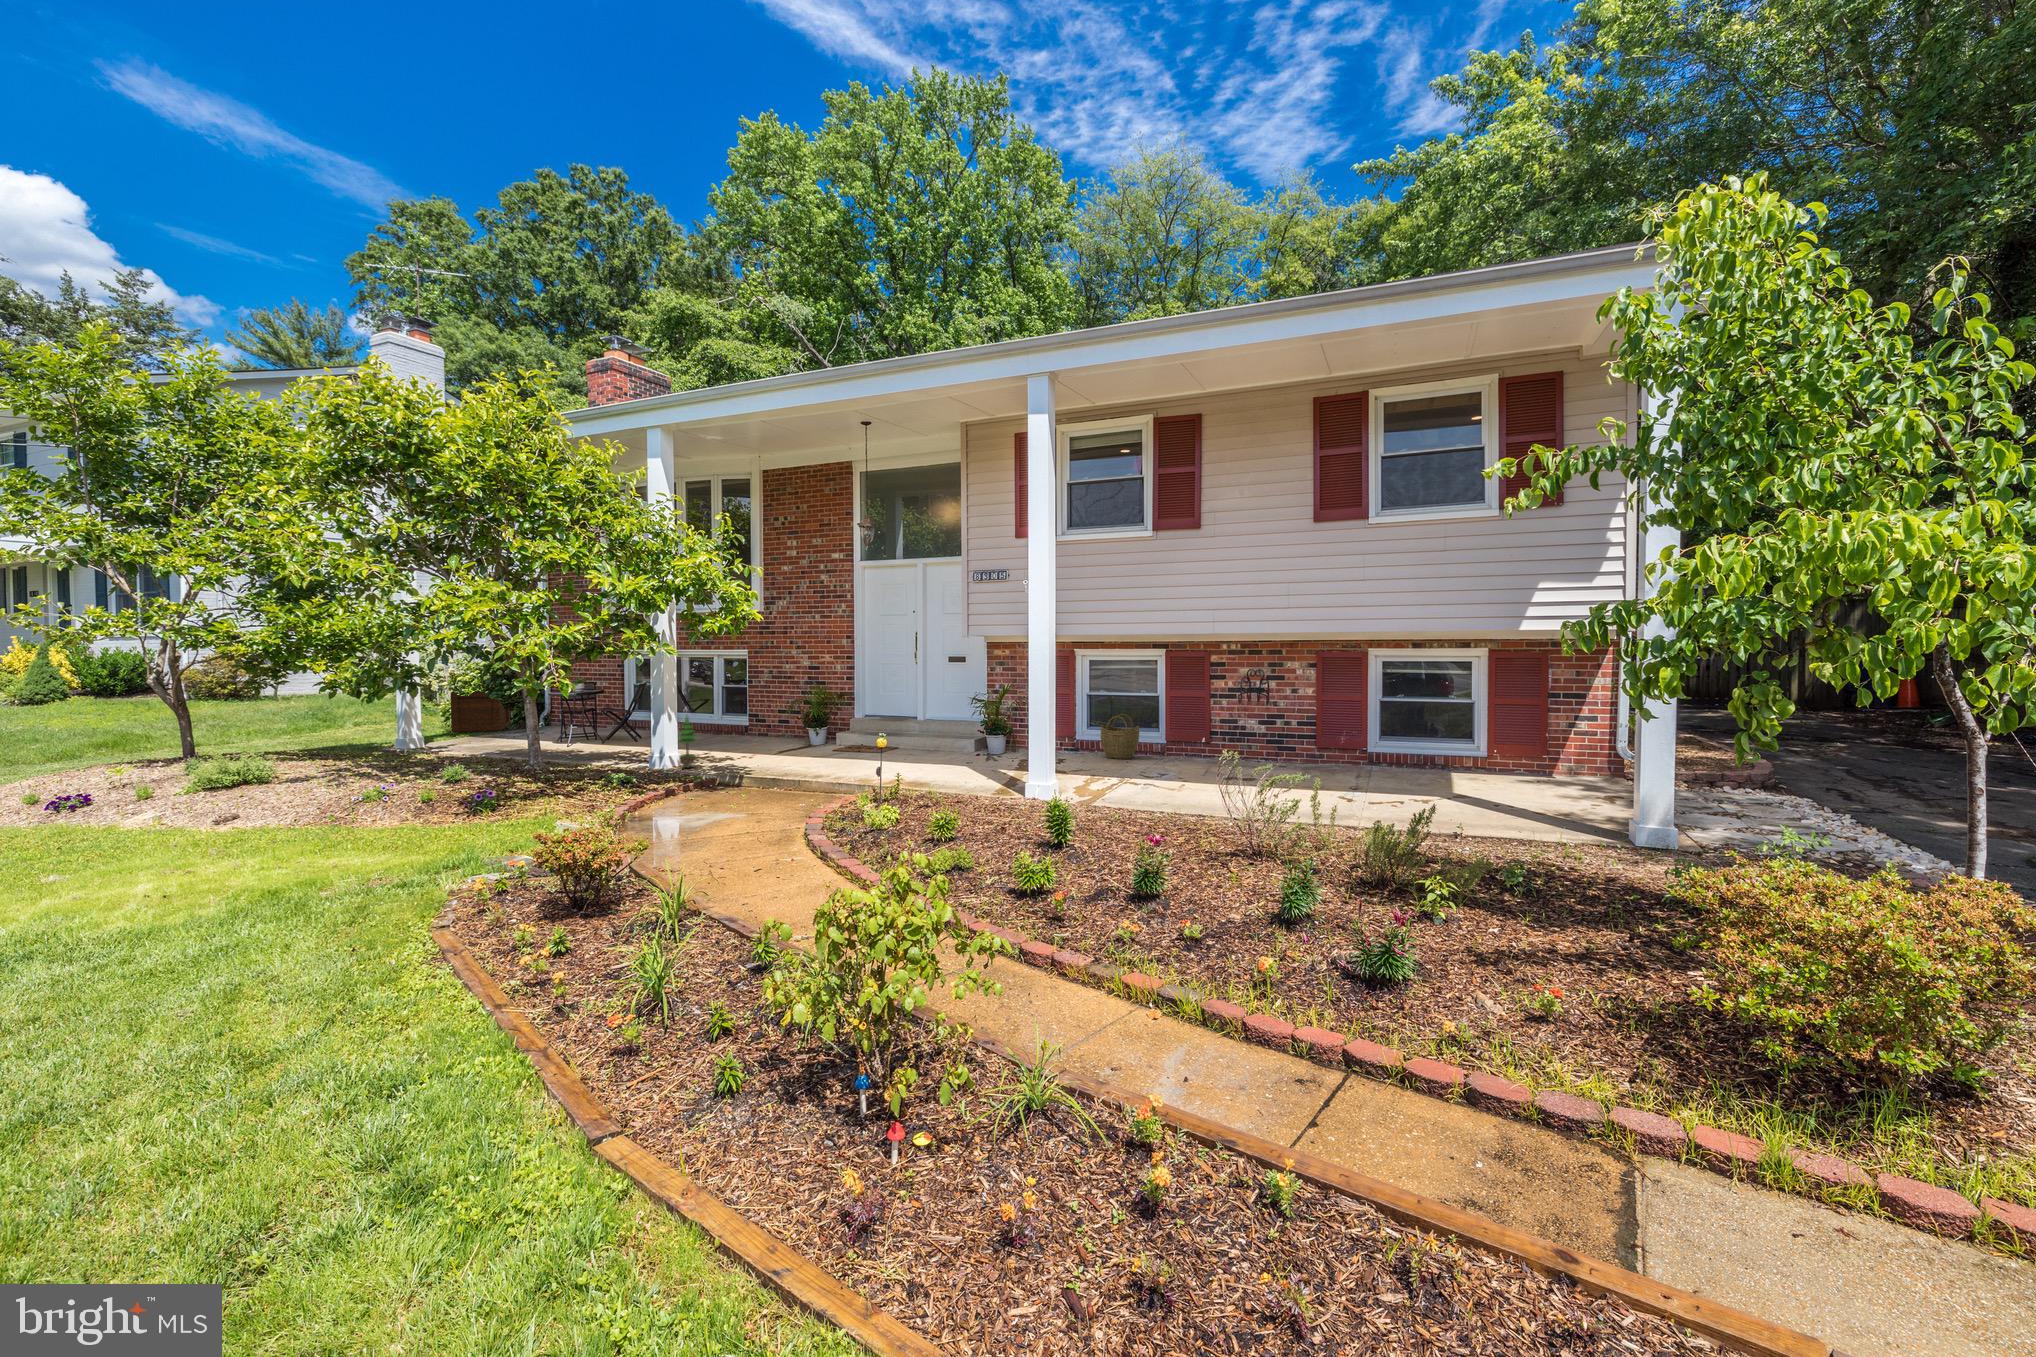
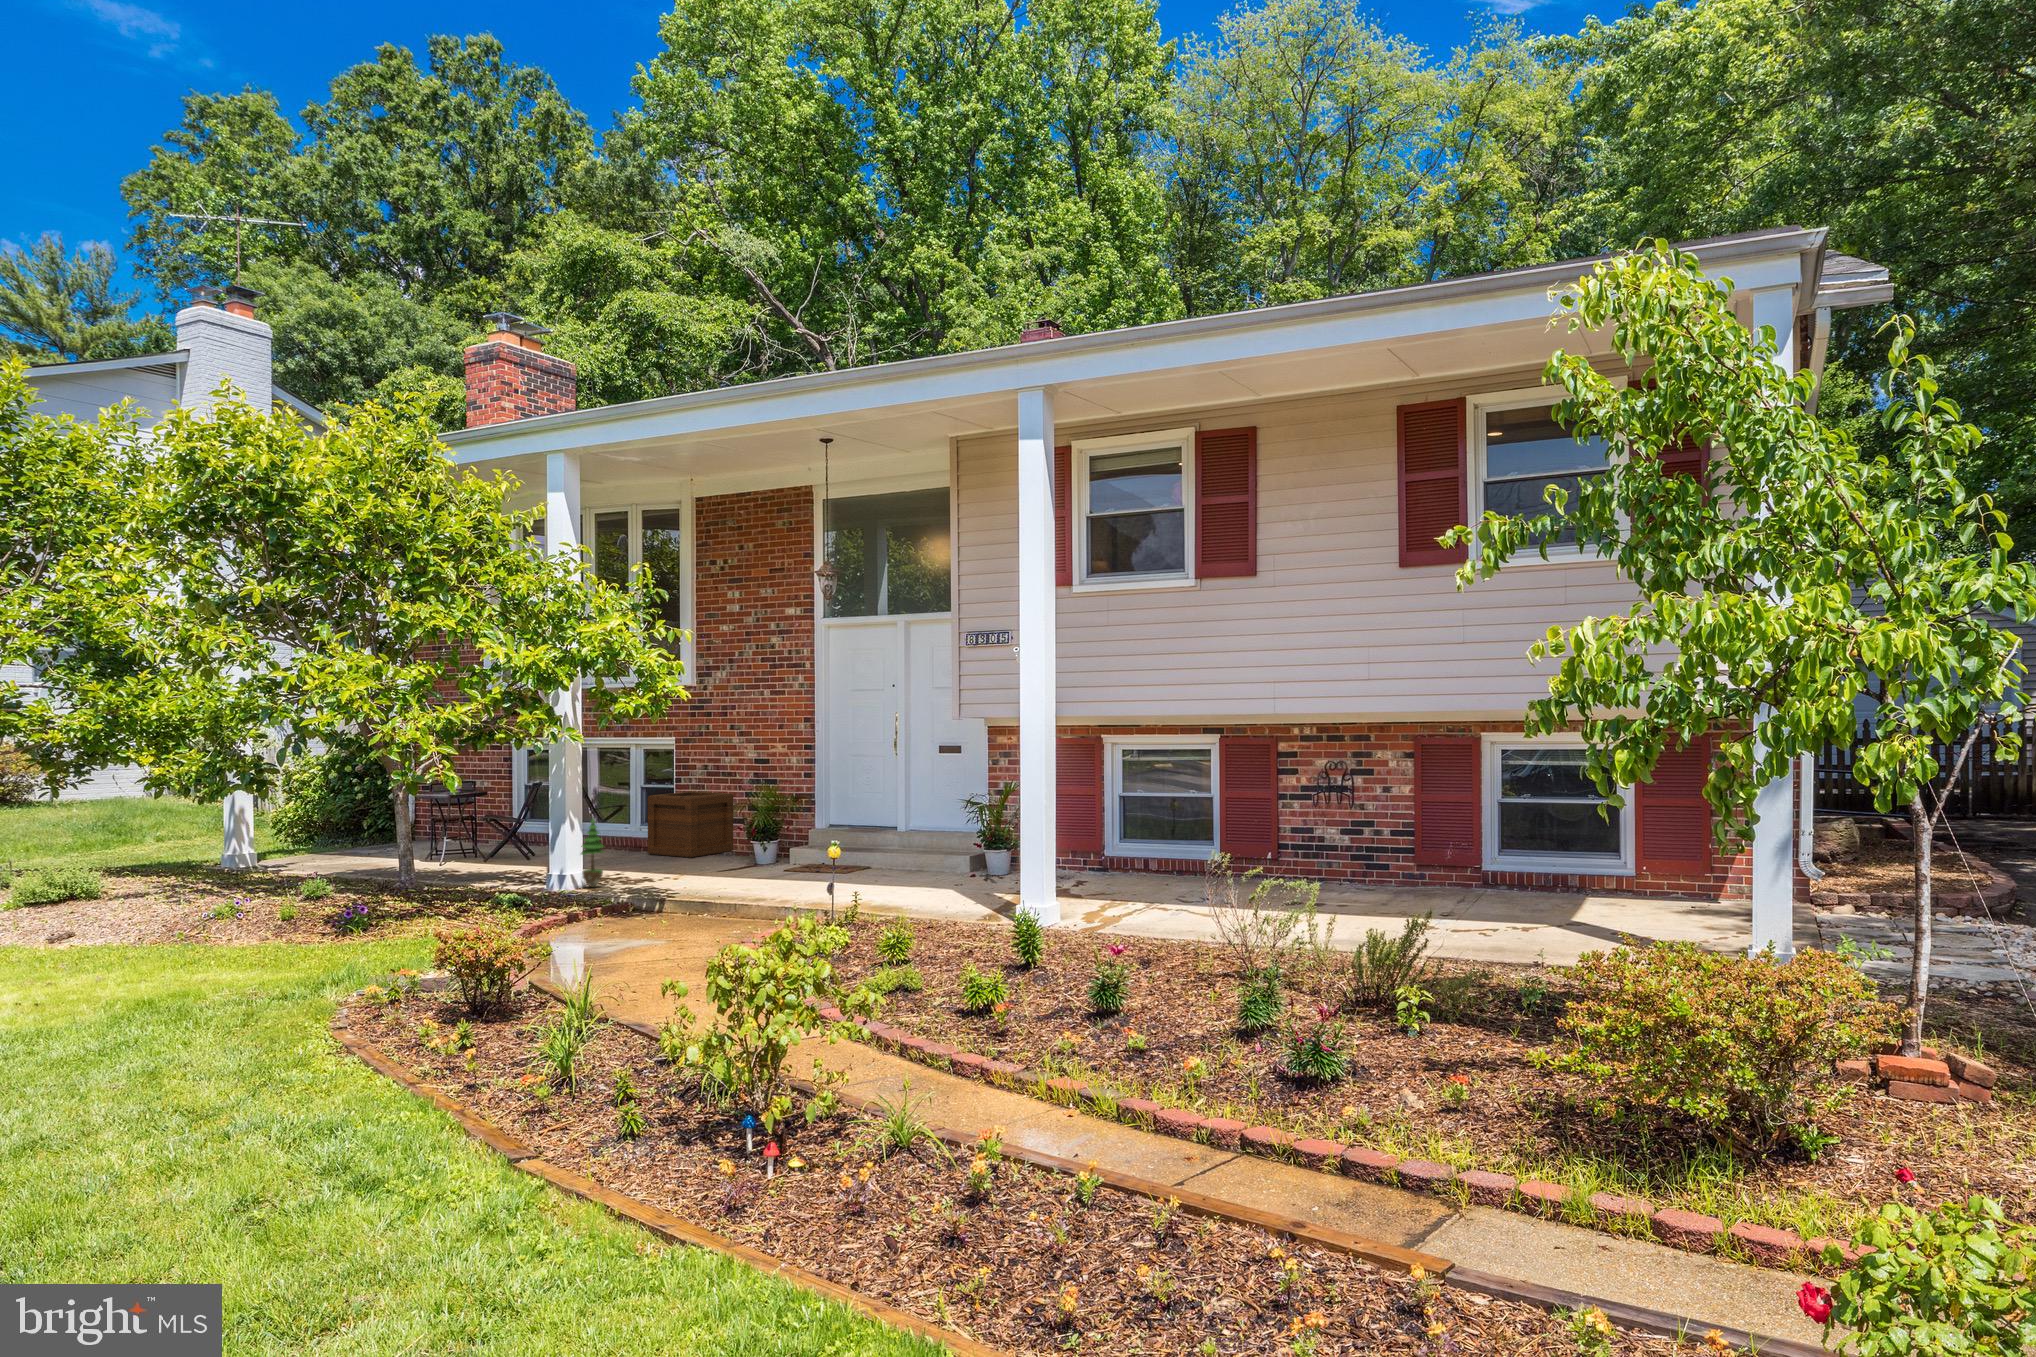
wooden crate: present [450,691,510,732] -> present [648,792,733,858]
woven basket: present [1101,714,1139,759] -> none [1133,815,1185,876]

